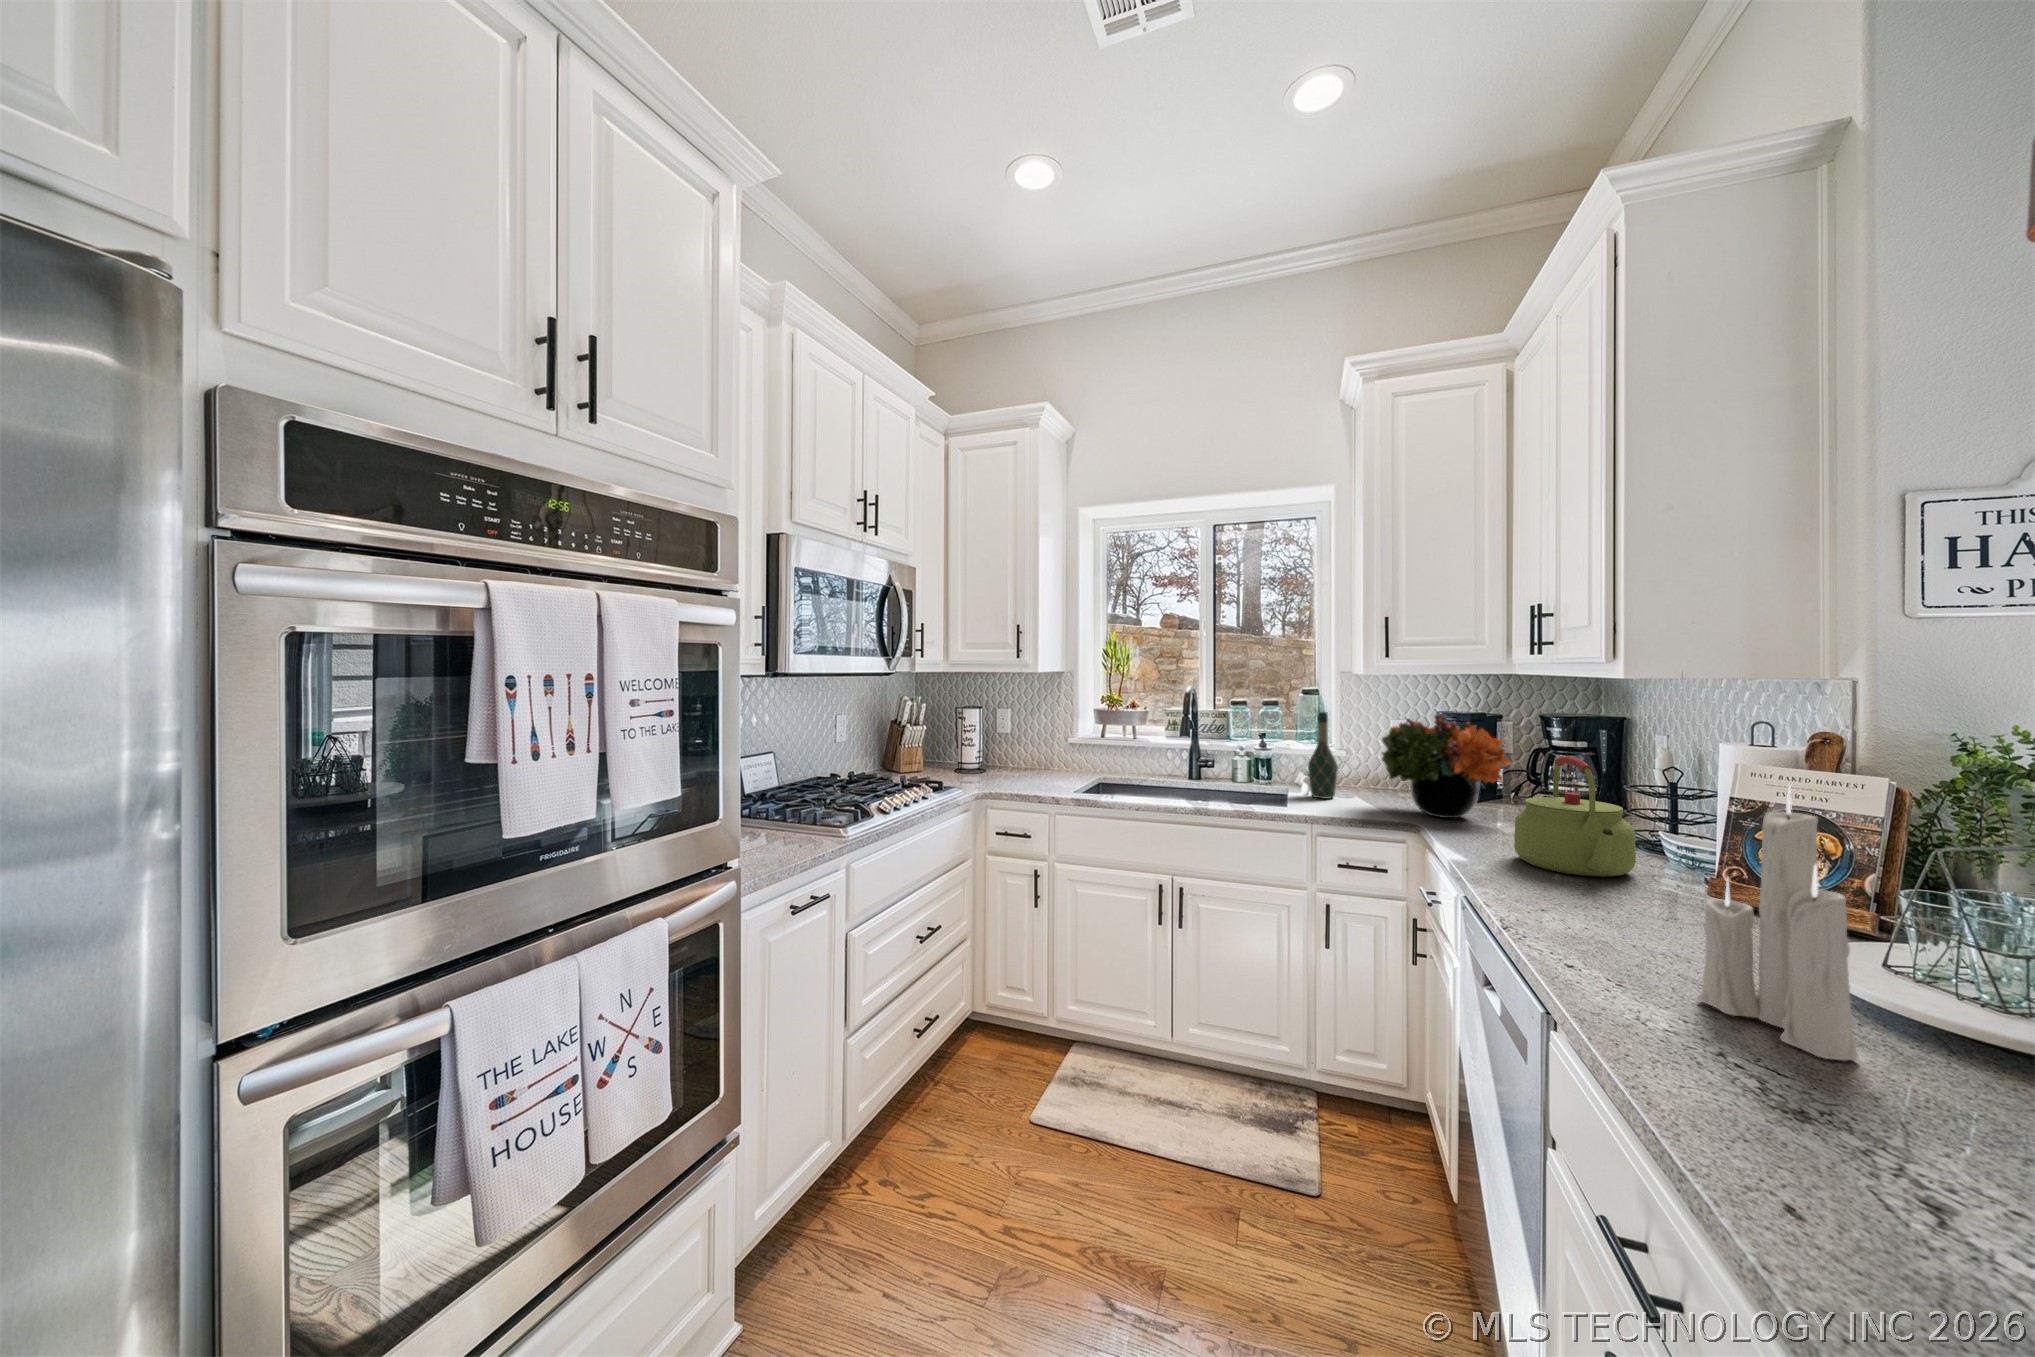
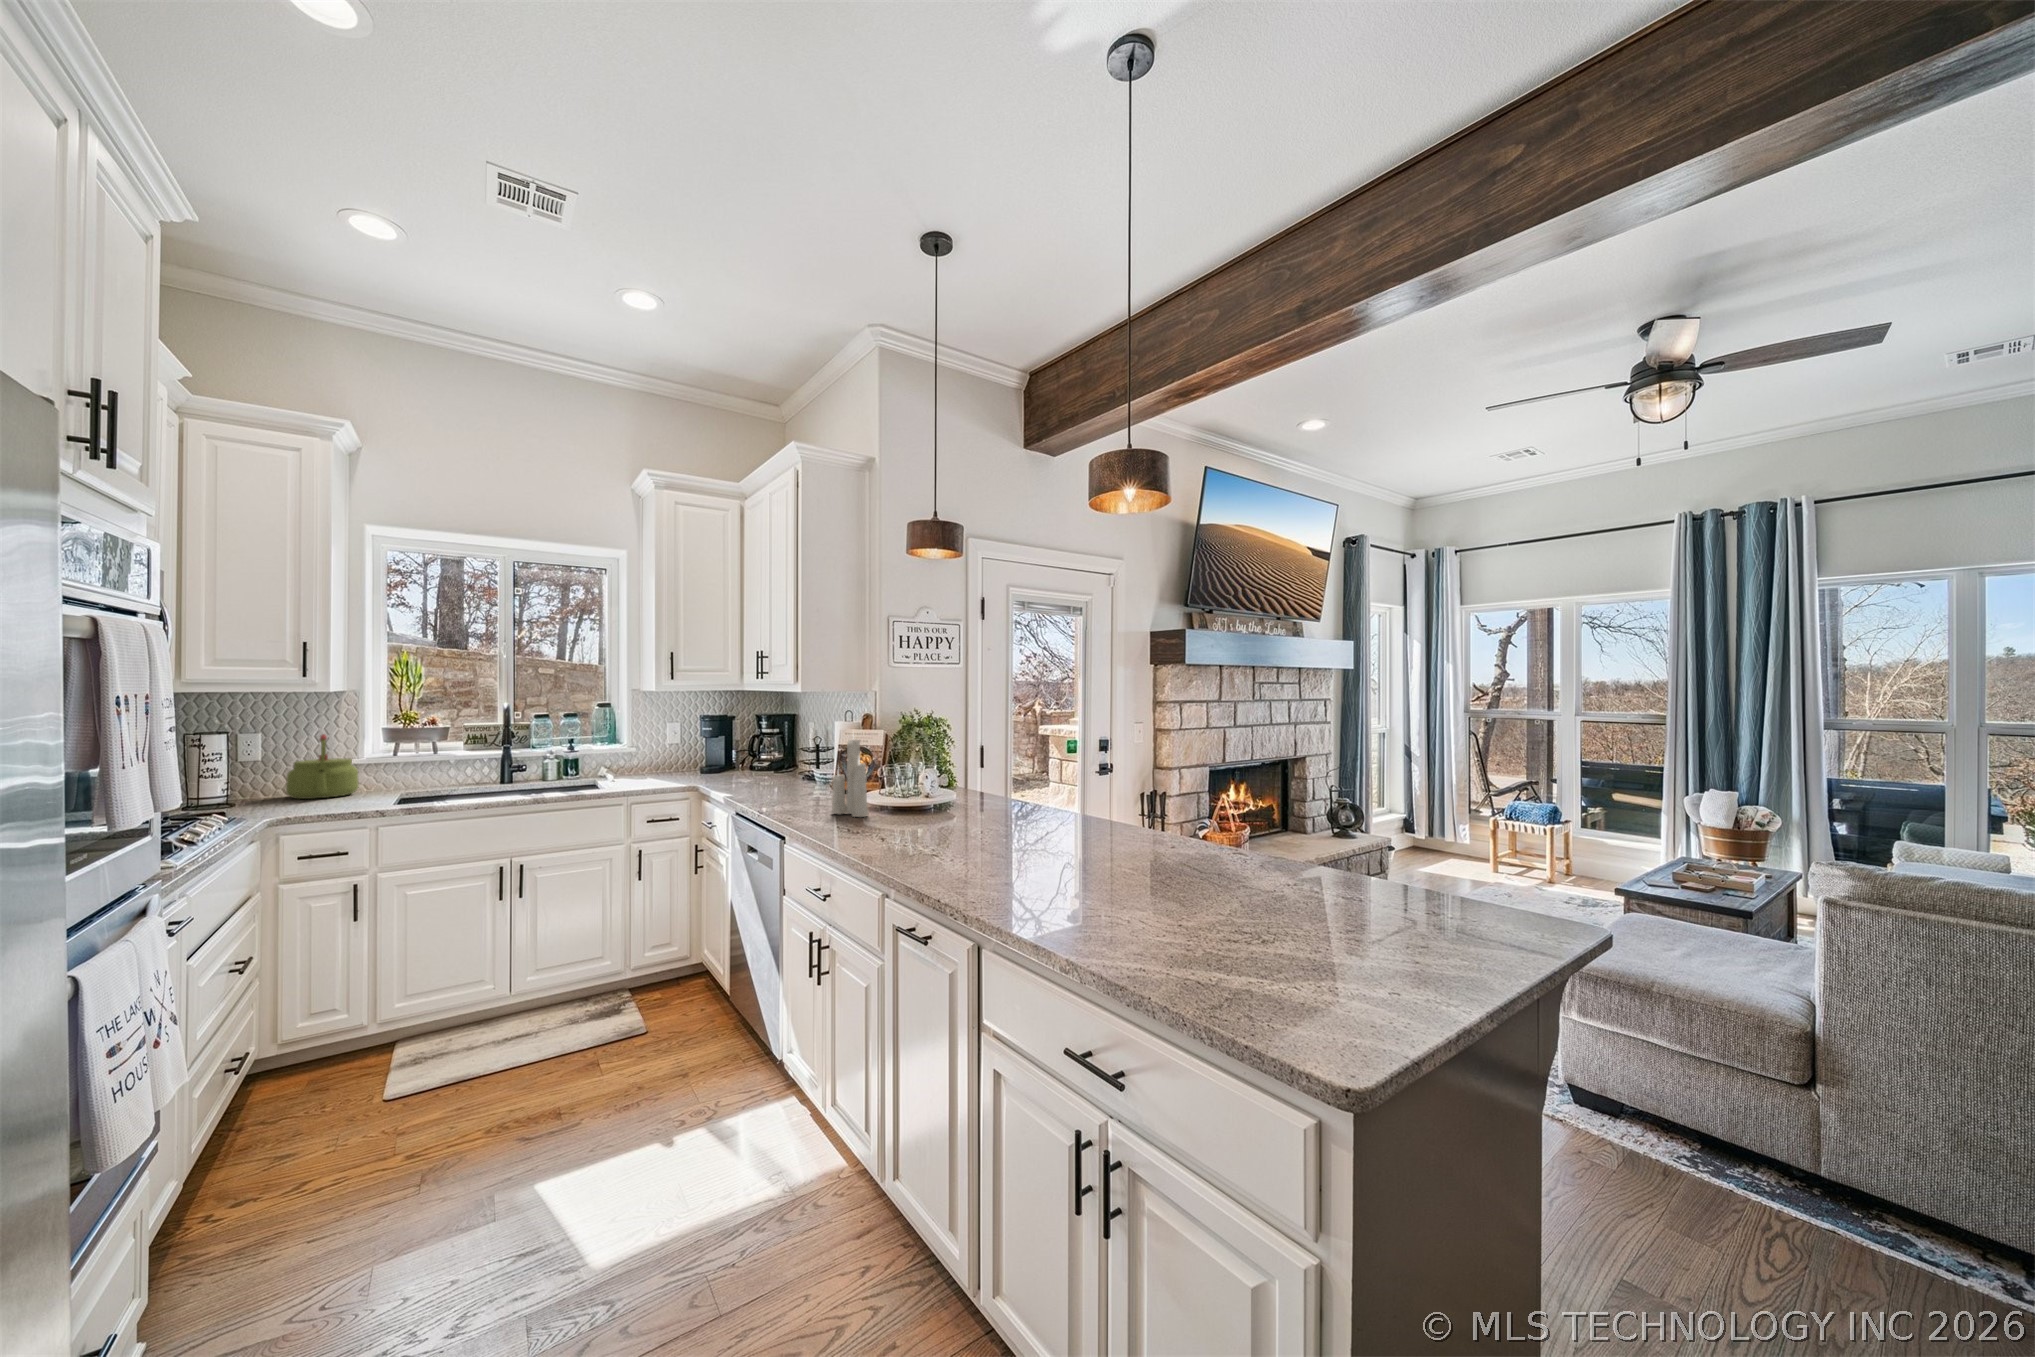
wine bottle: present [1308,712,1338,799] -> none [614,718,636,782]
flower arrangement: present [1382,714,1511,818] -> none [670,716,747,781]
kettle: present [1514,756,1636,877] -> present [286,734,359,799]

